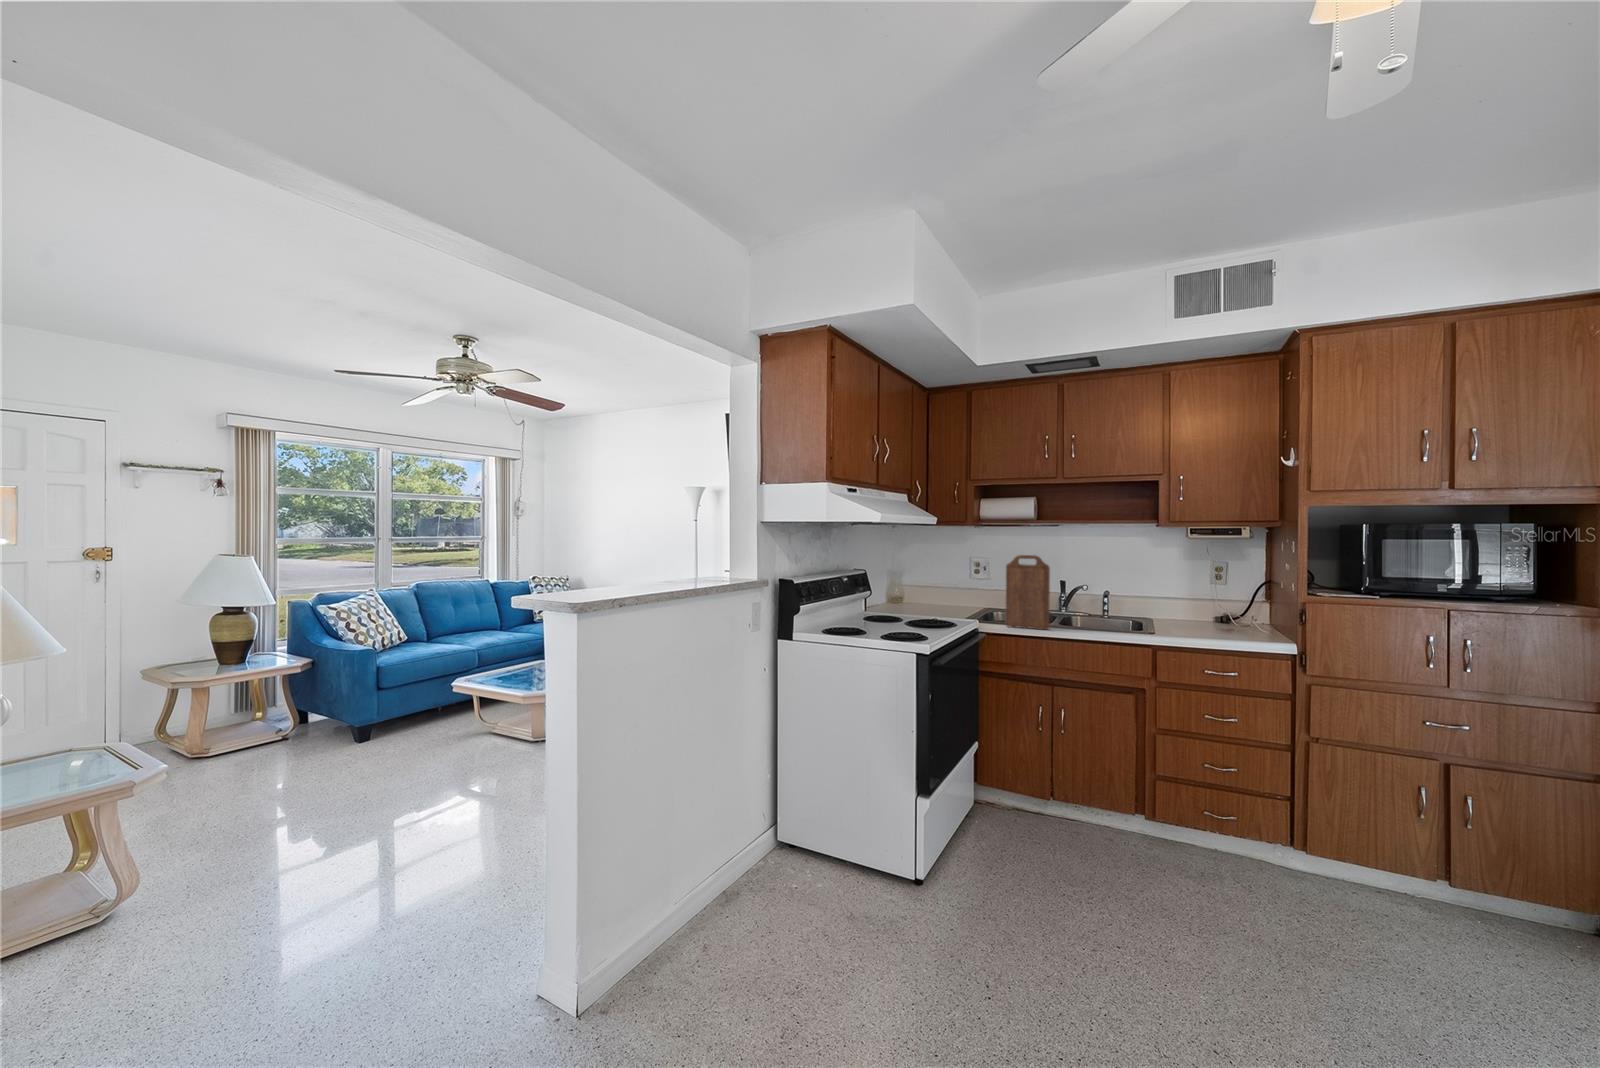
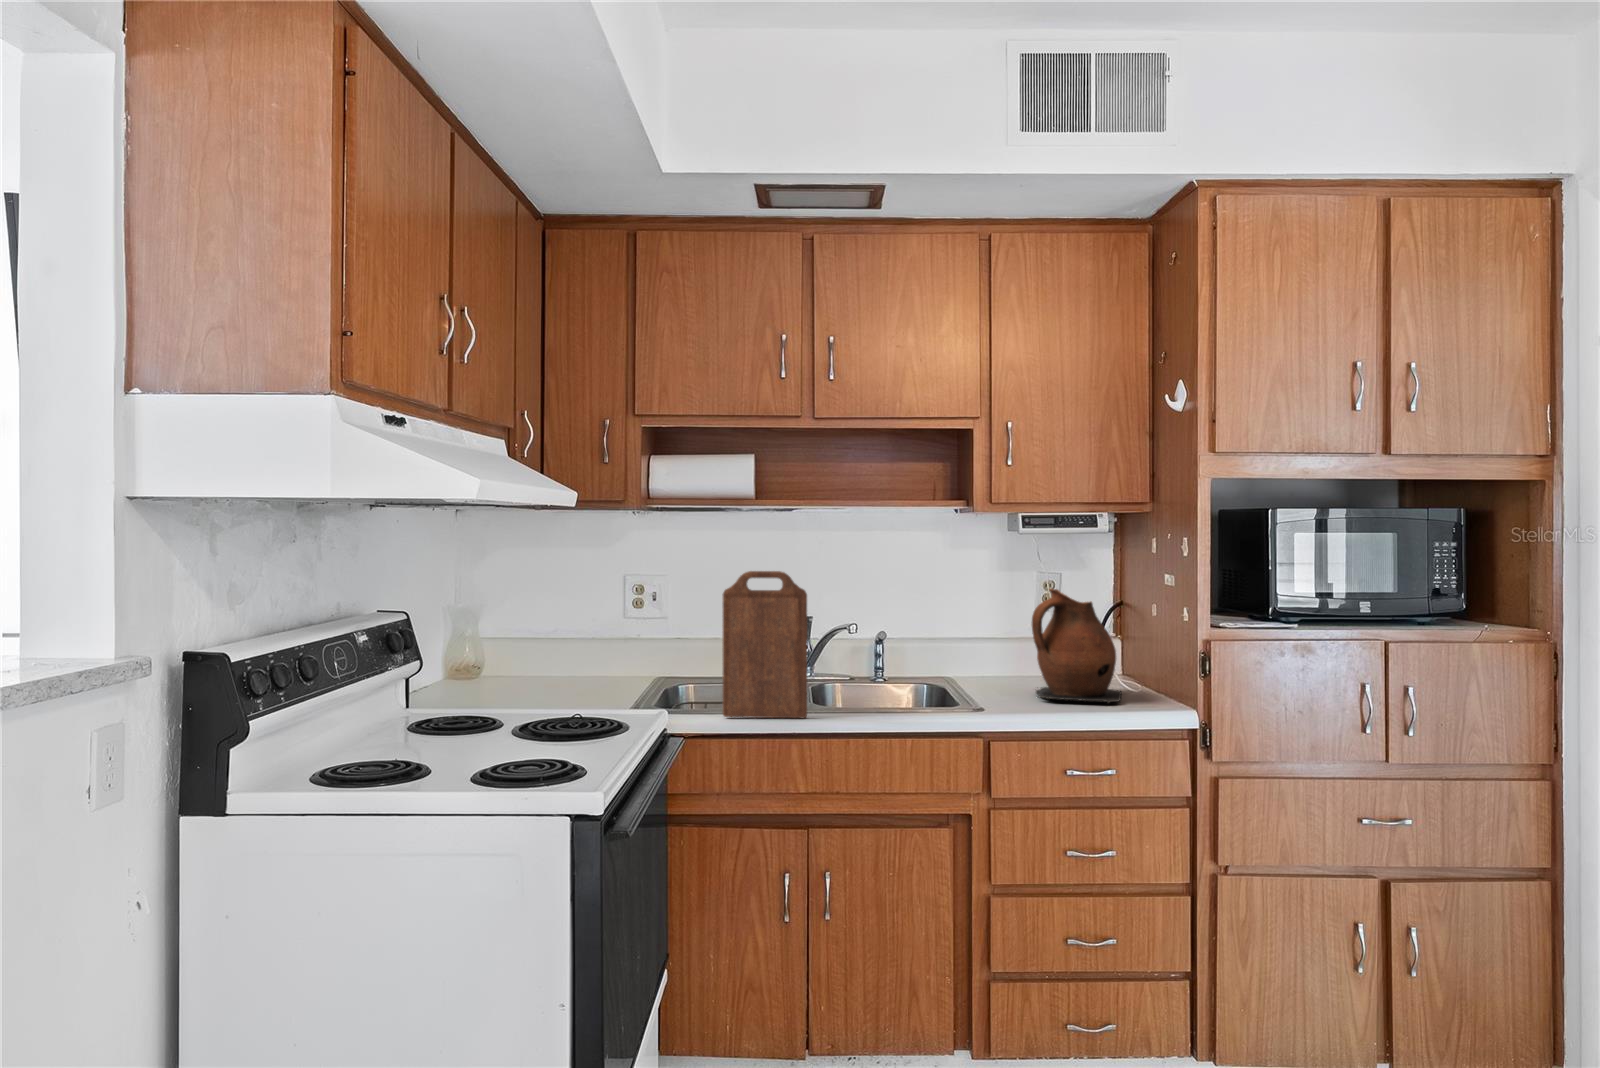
ceramic pitcher: none [1190,569,1257,636] -> present [1032,589,1122,704]

